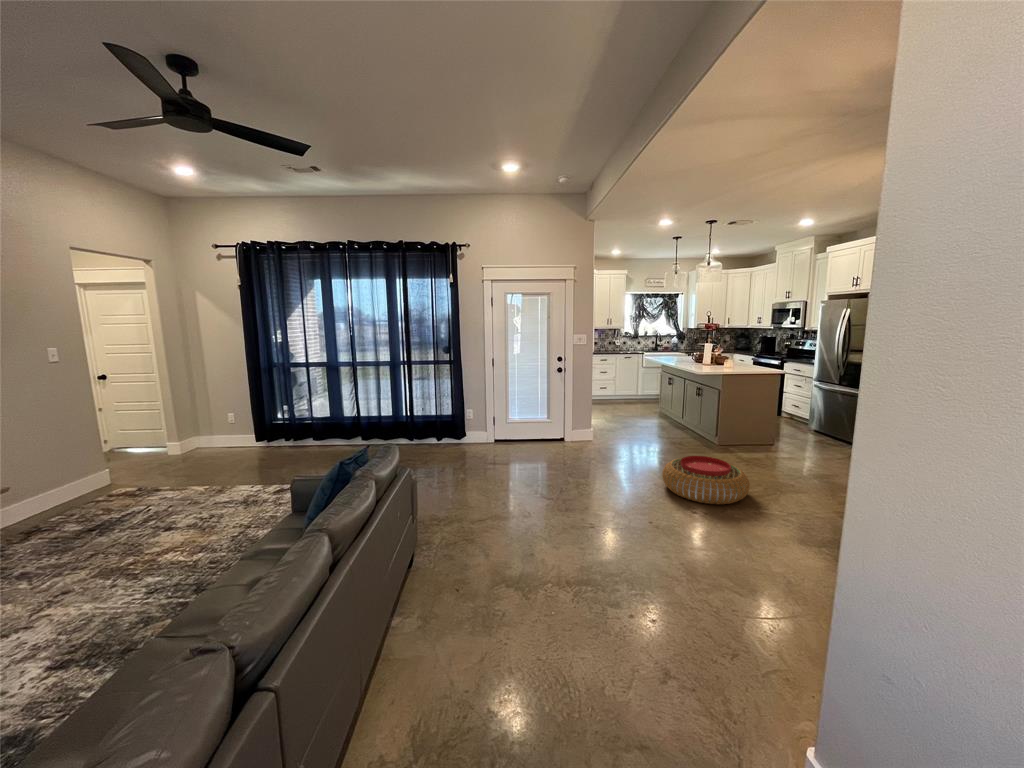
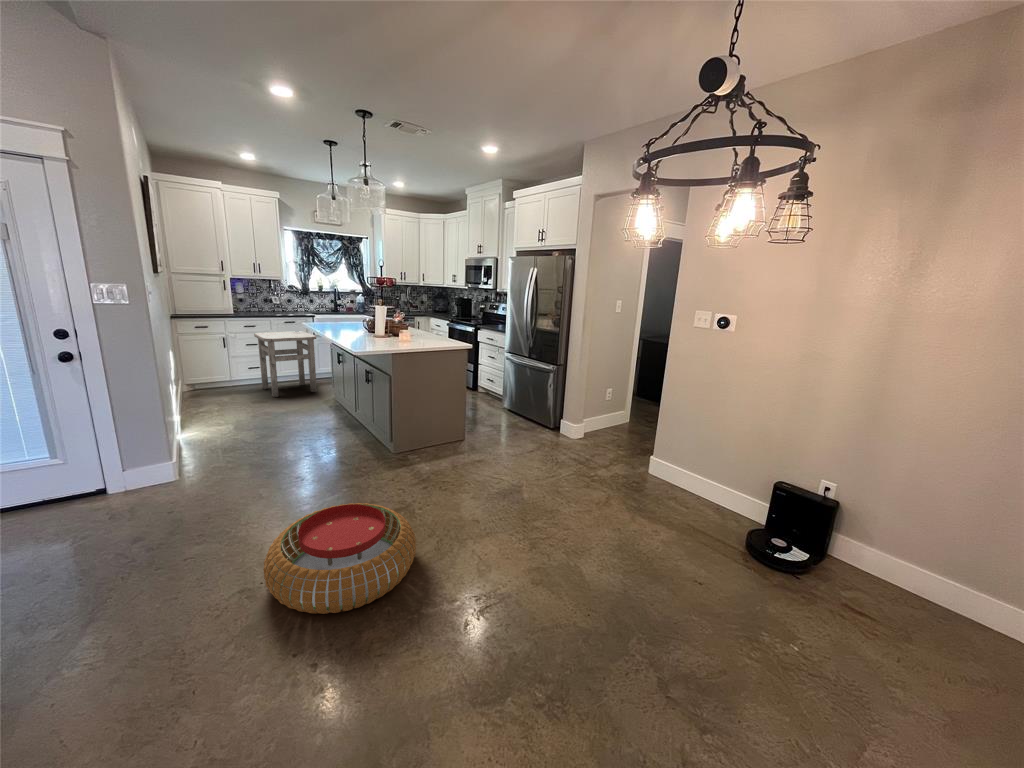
side table: none [606,364,647,407] -> present [254,332,317,397]

